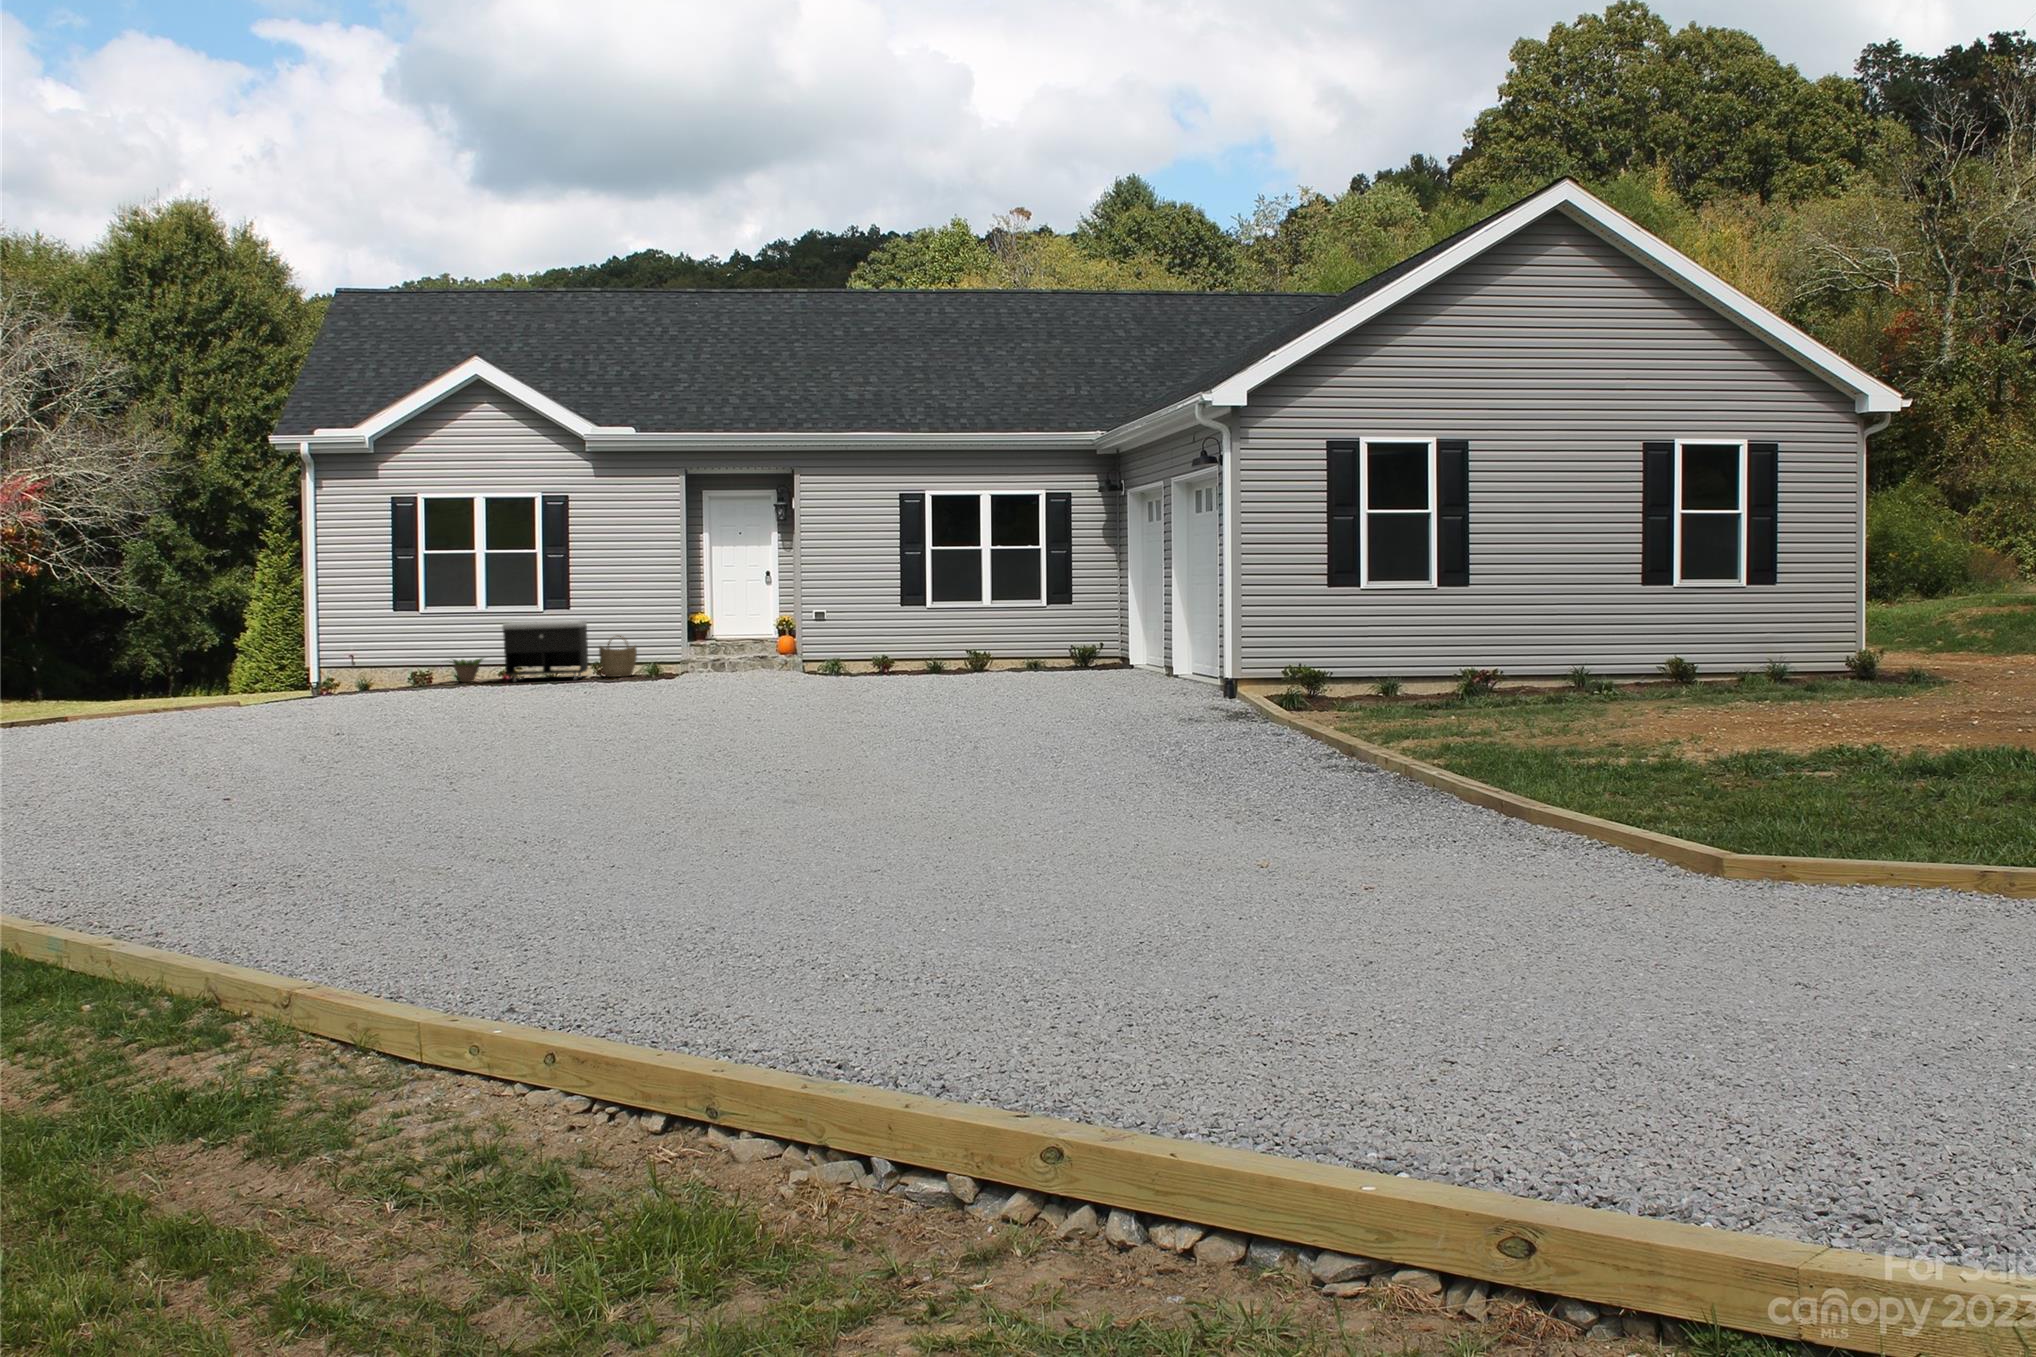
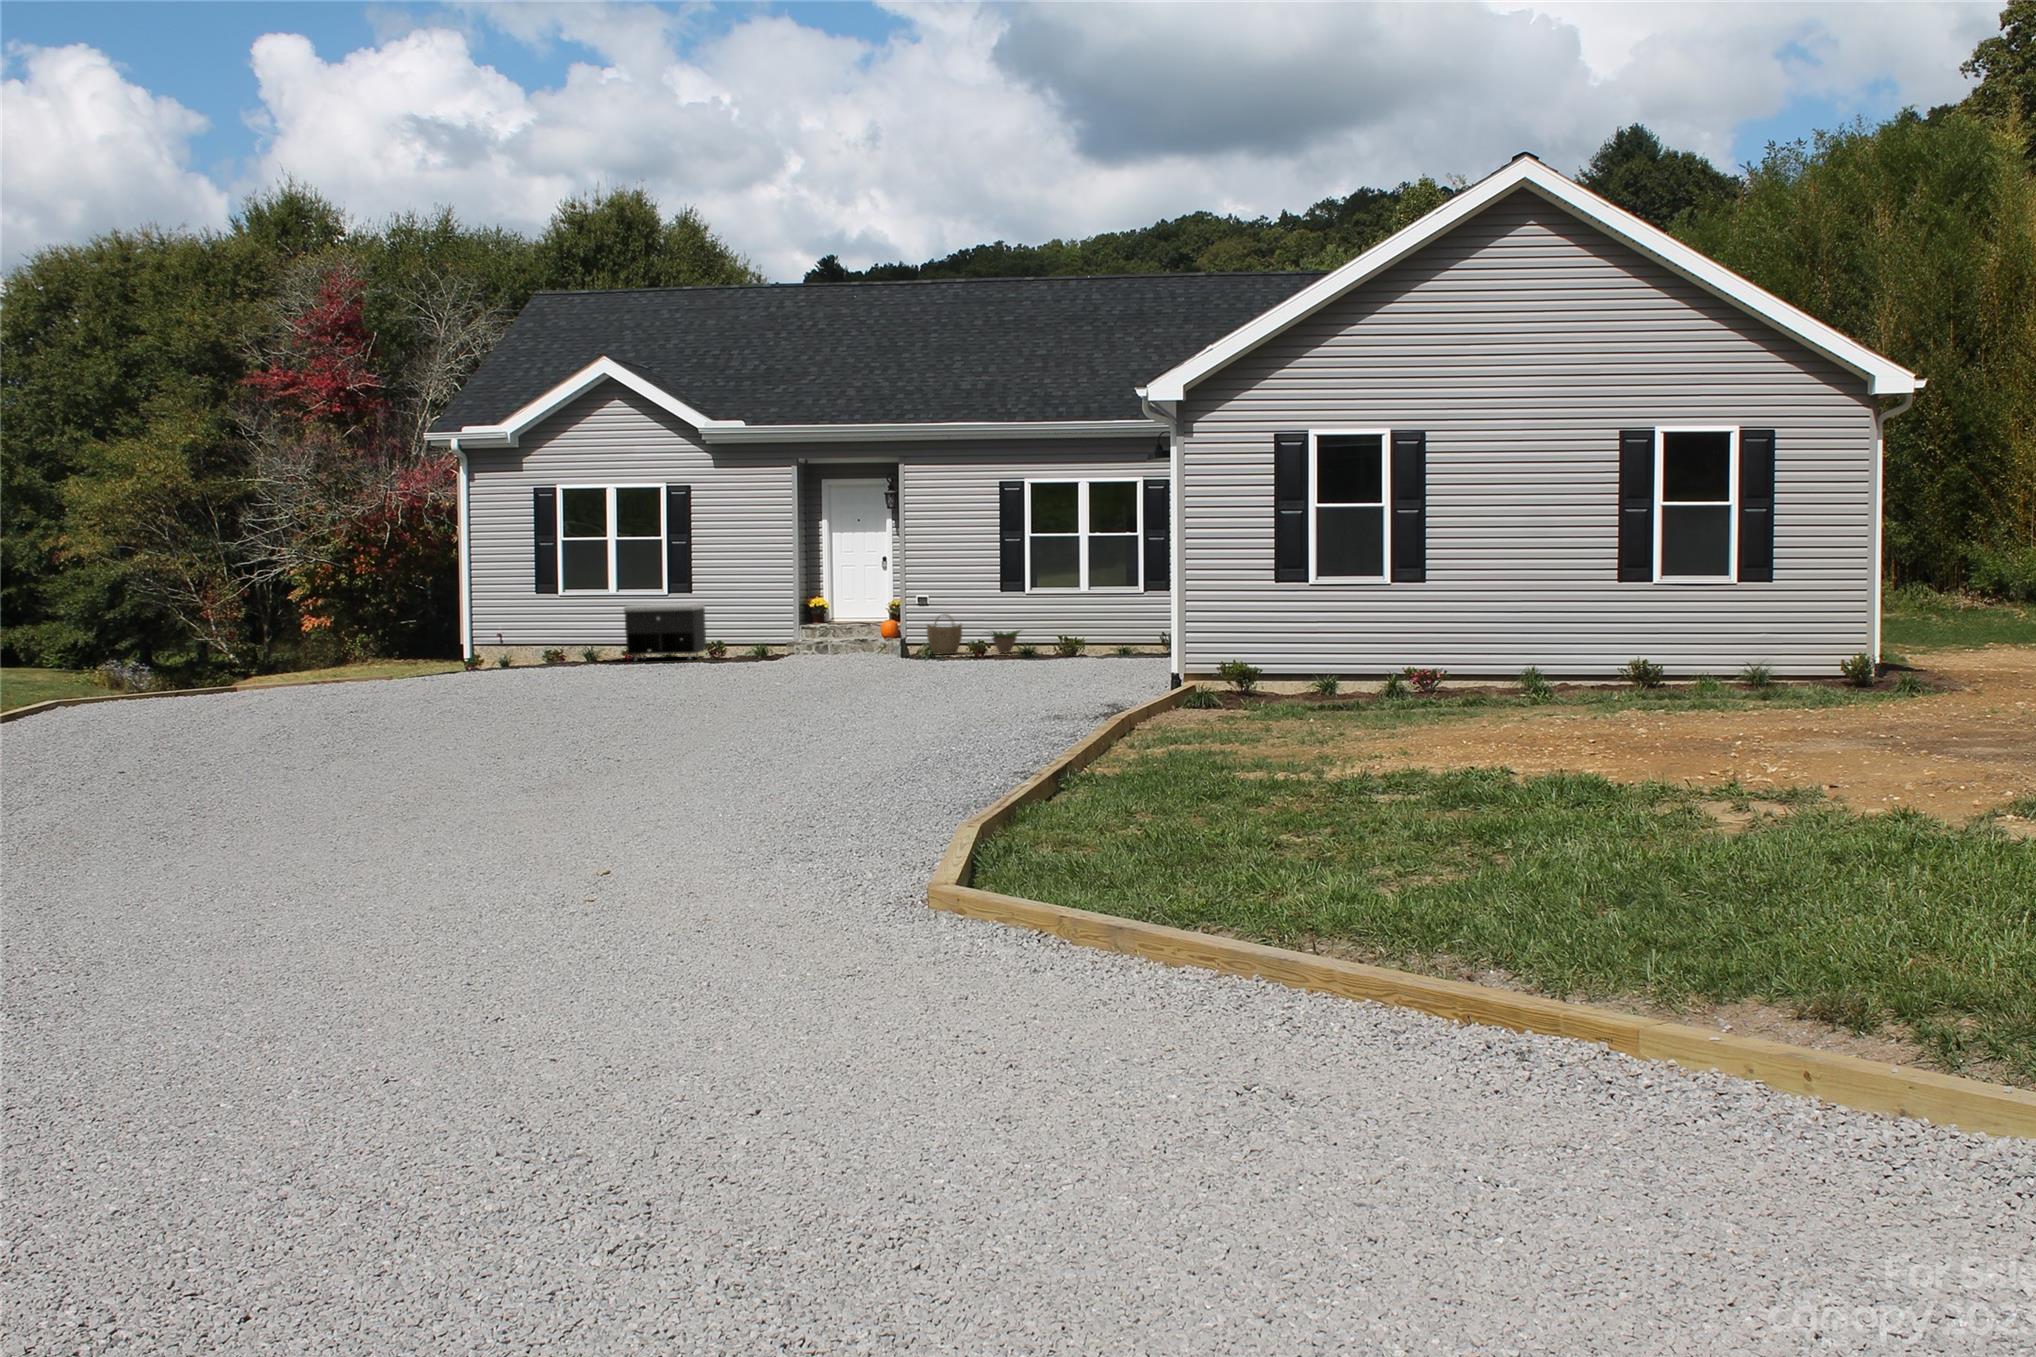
woven basket: present [599,635,637,677] -> present [927,614,962,655]
decorative plant: present [453,658,483,682] -> present [992,630,1020,653]

